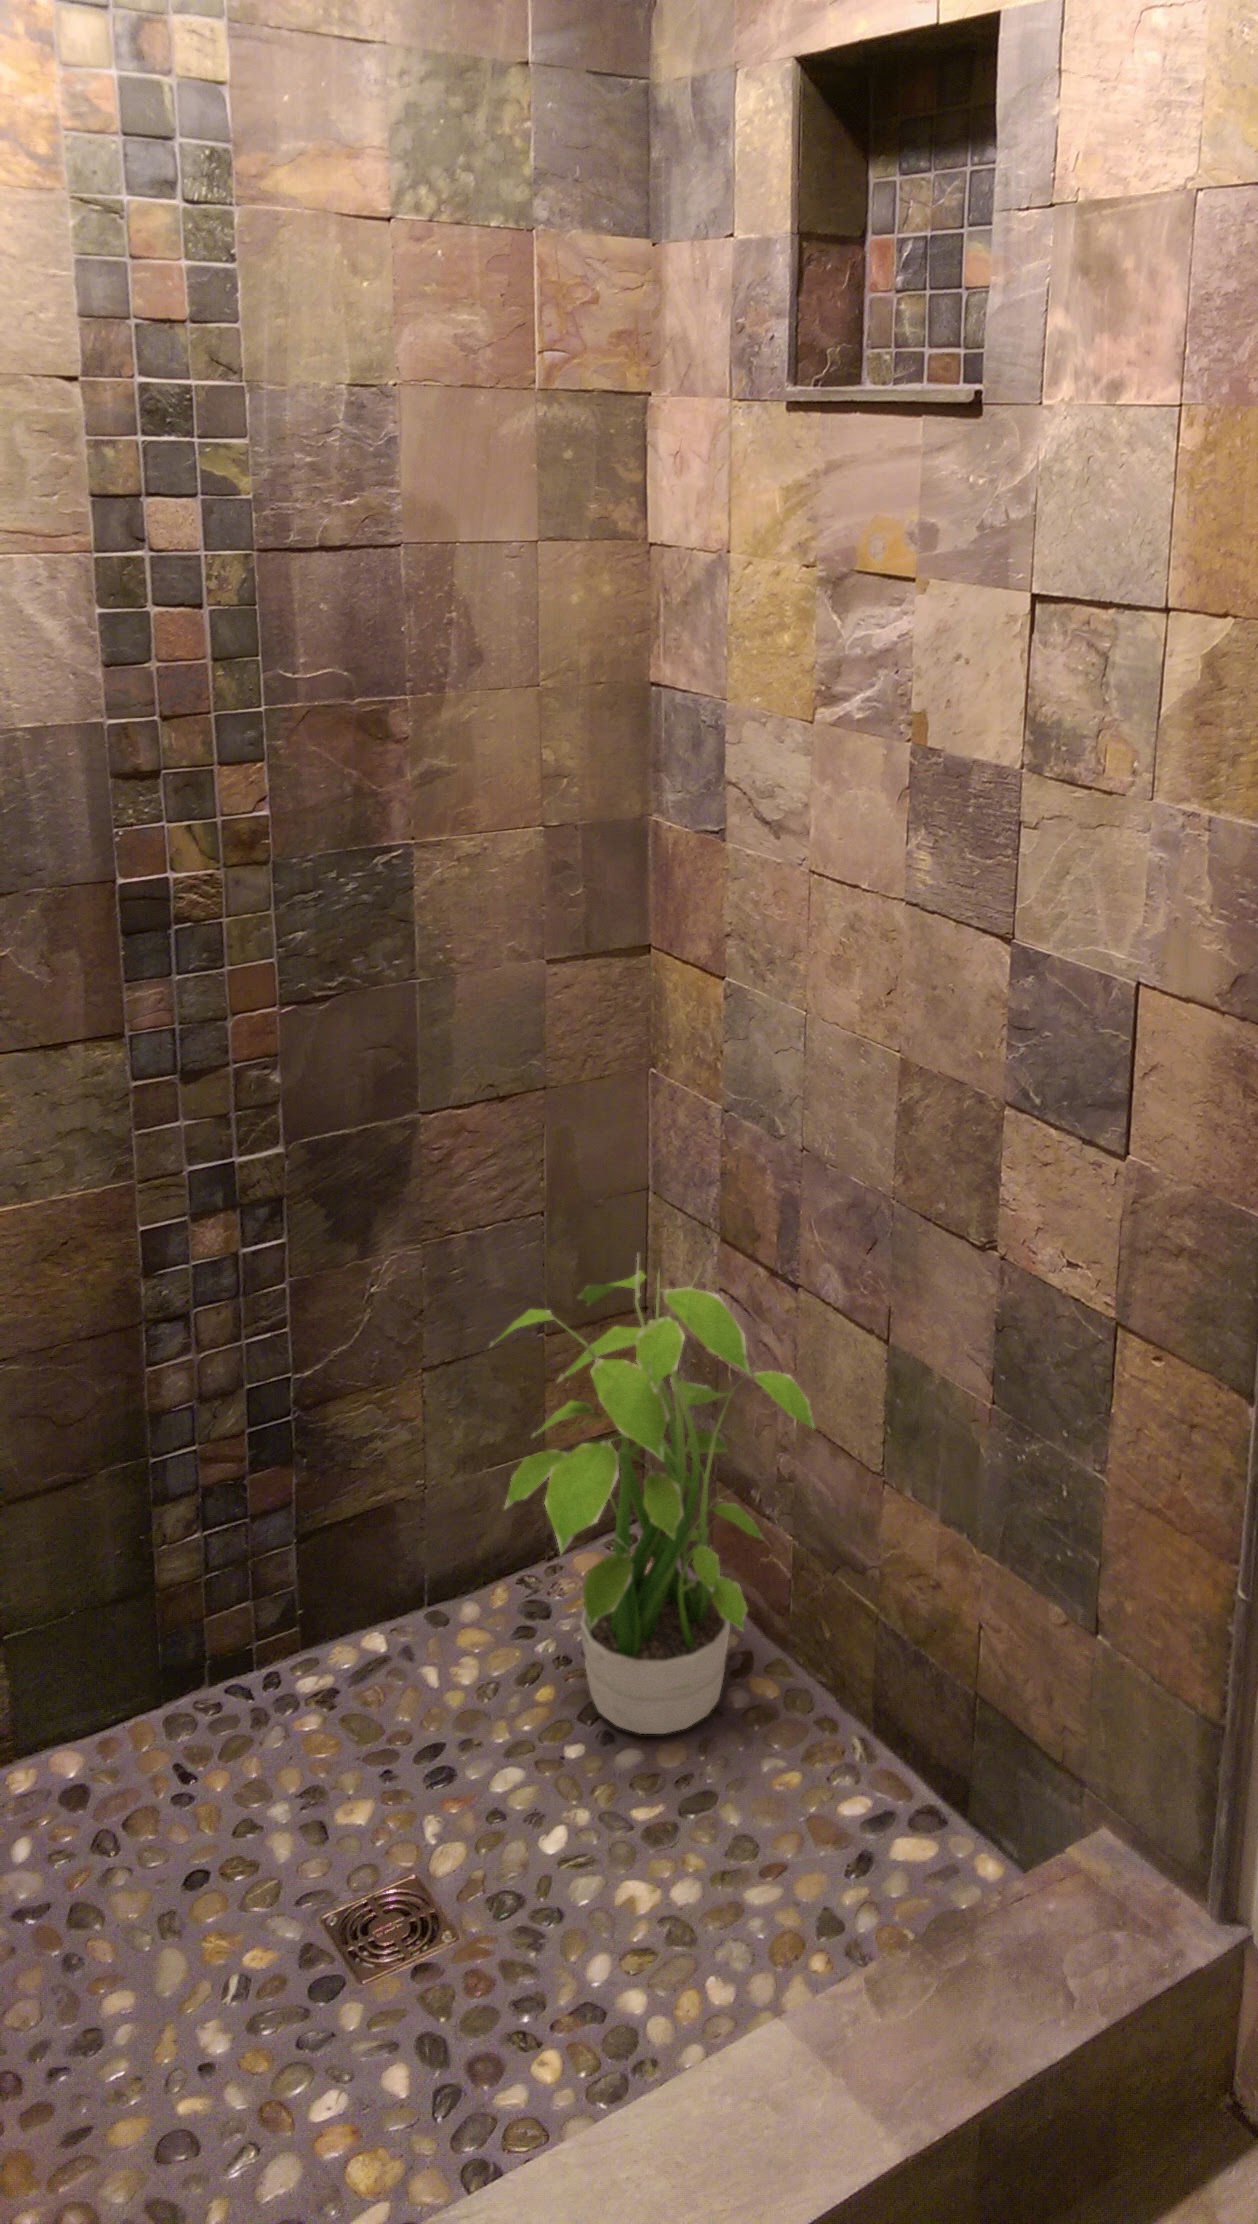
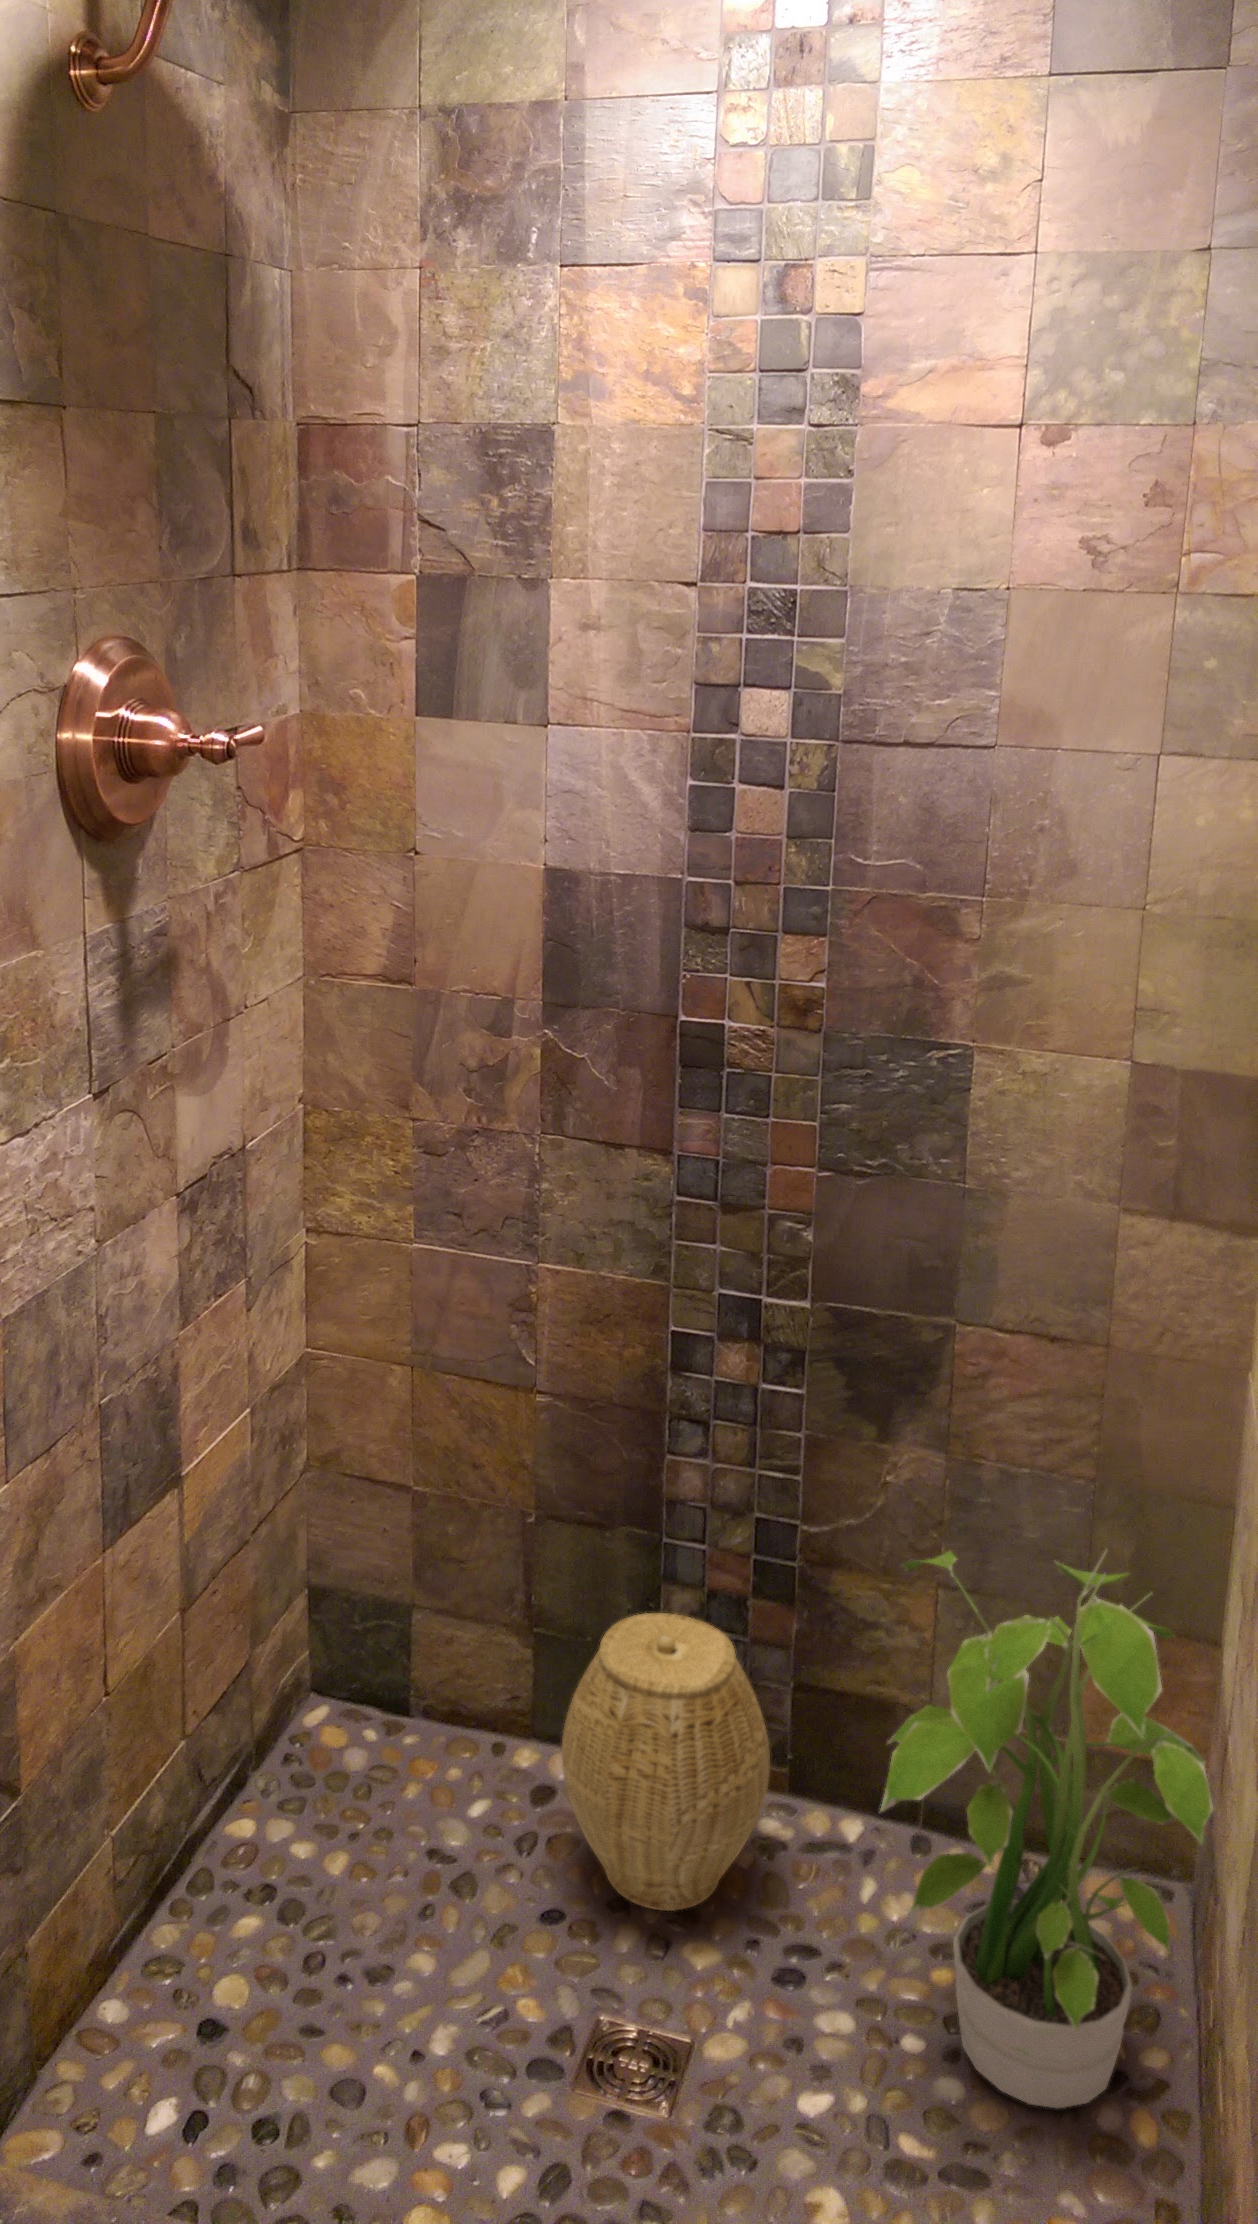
woven basket: none [135,1509,365,1818] -> present [562,1613,770,1911]

